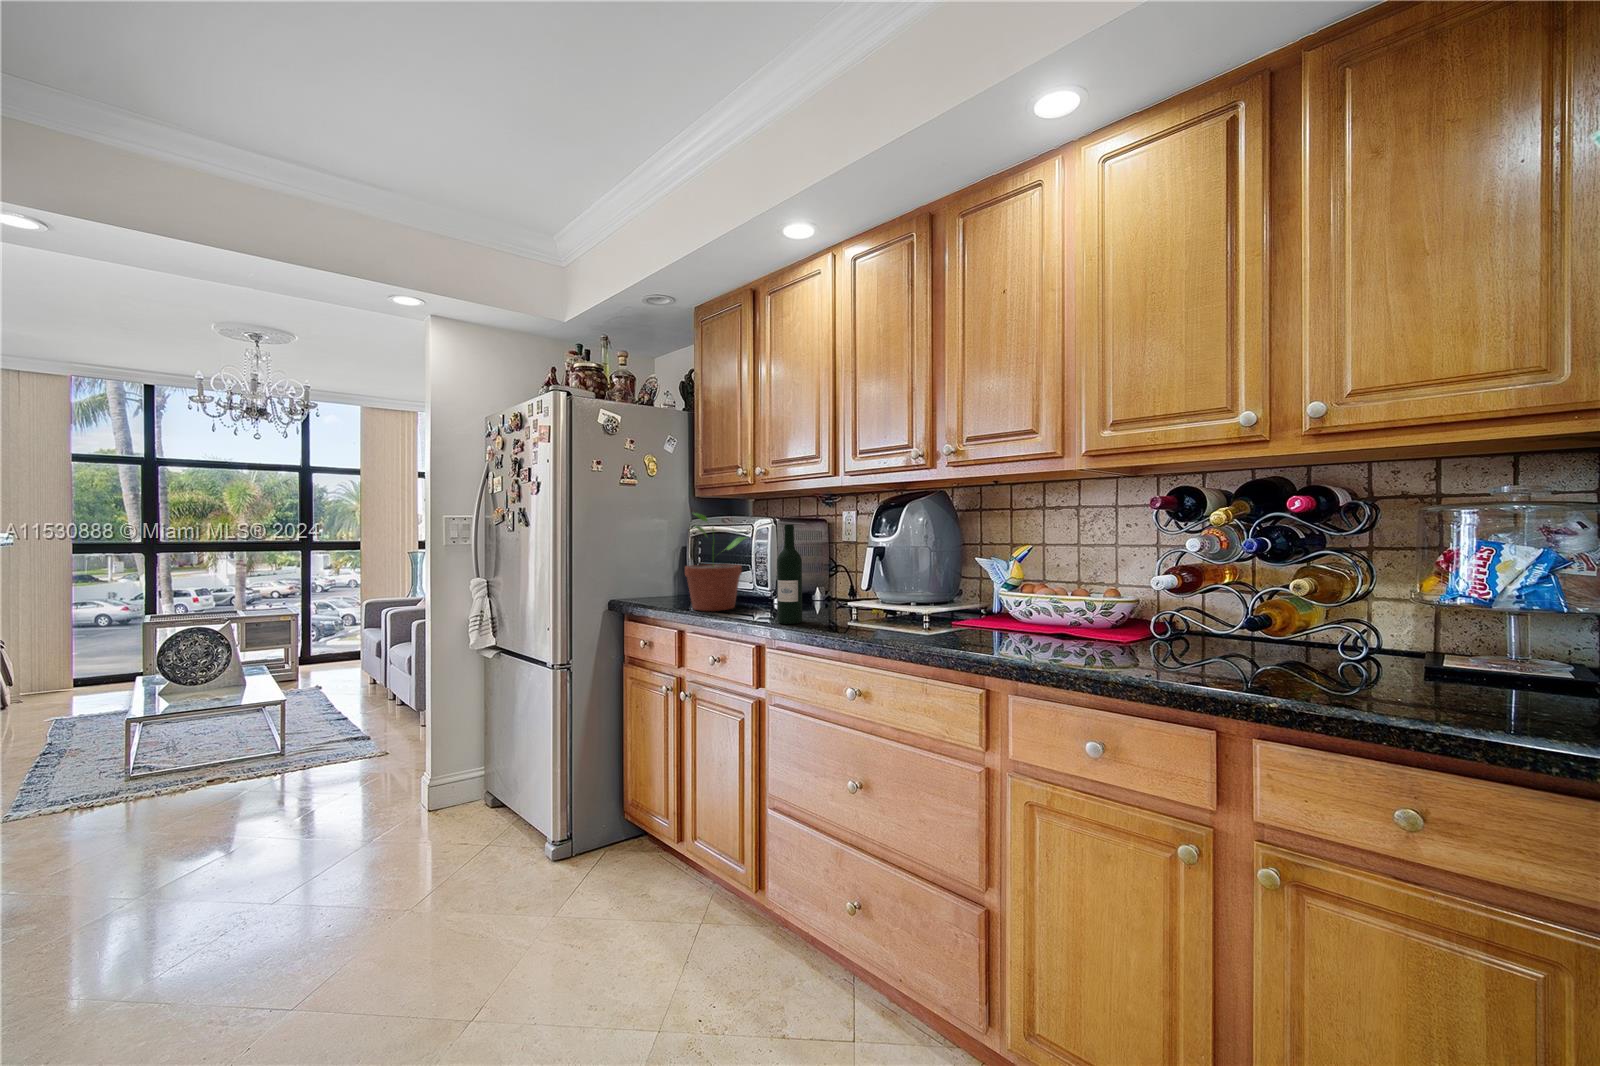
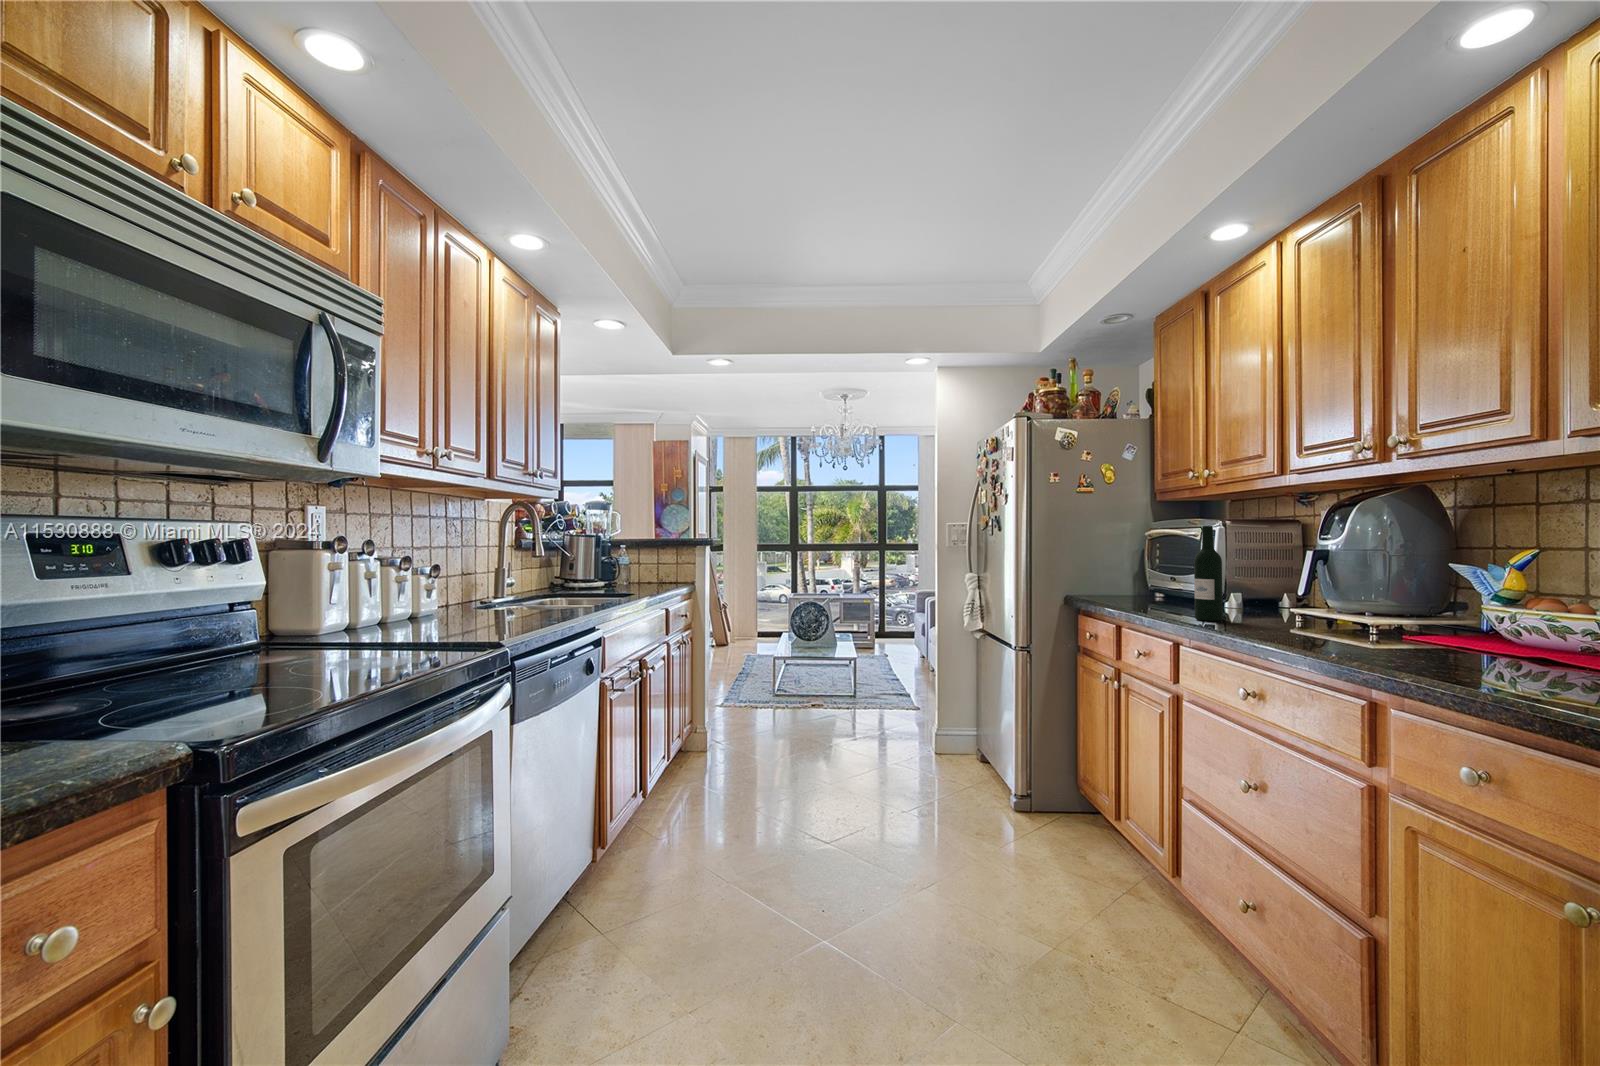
potted plant: present [685,513,746,611] -> none [1125,517,1190,608]

